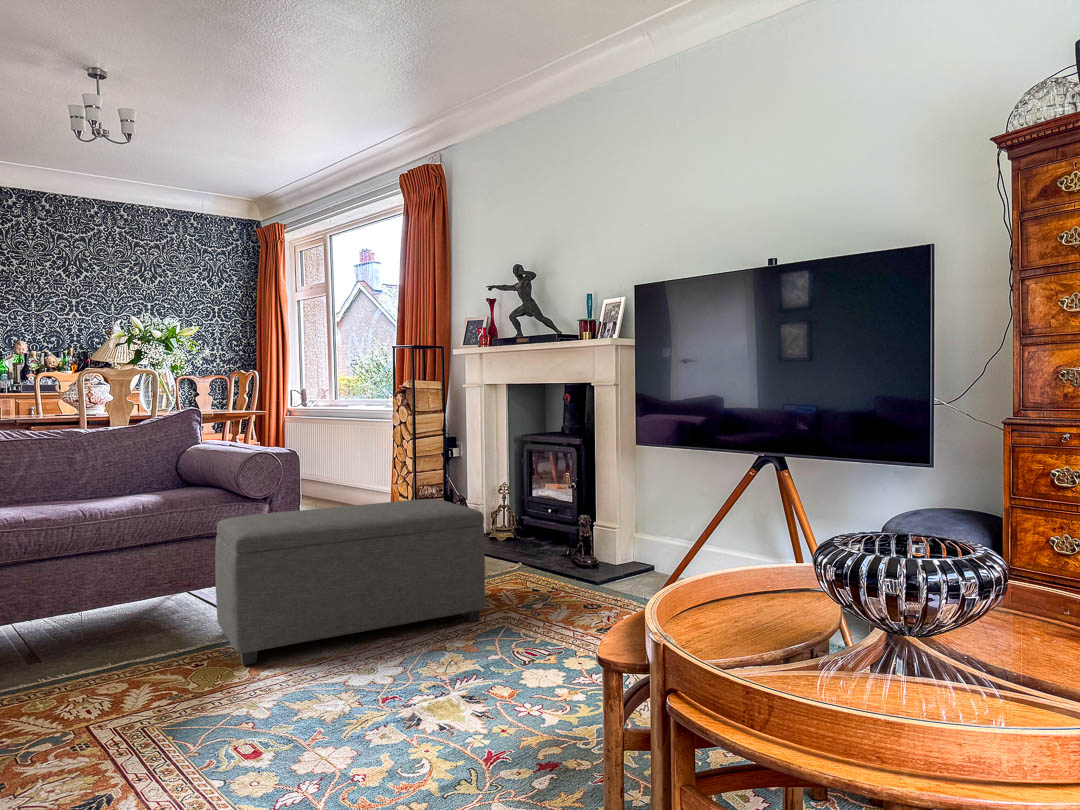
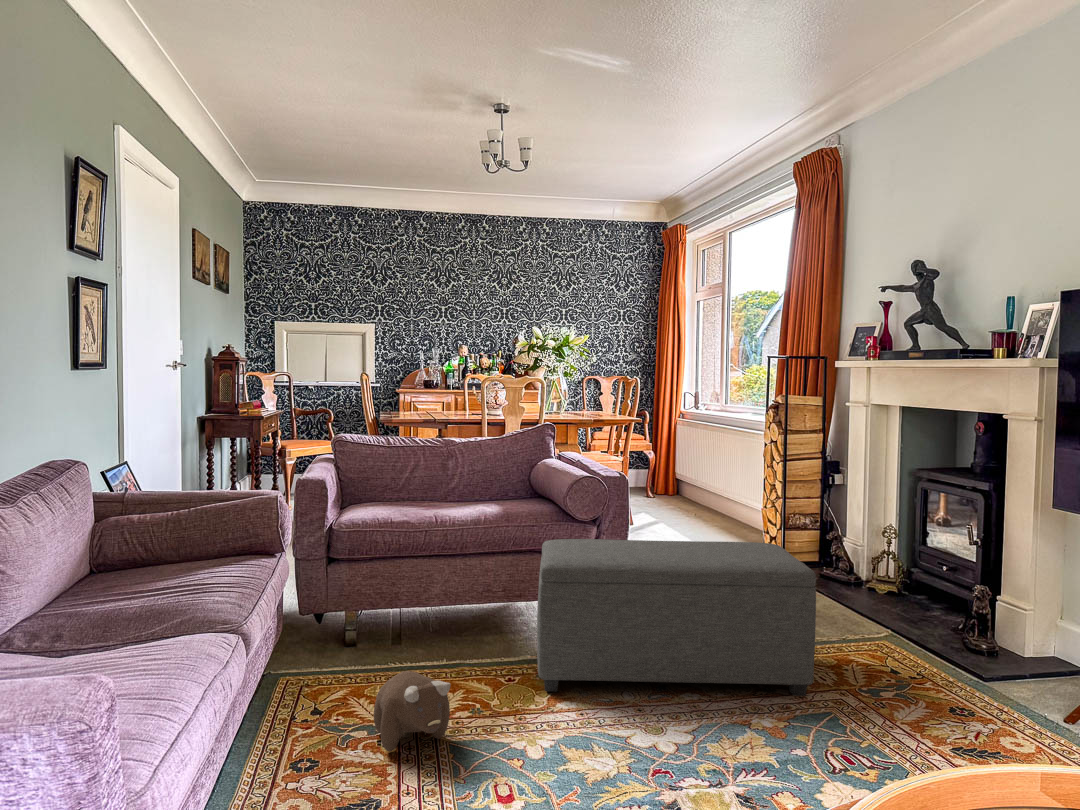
plush toy: none [60,661,167,753] -> present [374,671,451,752]

